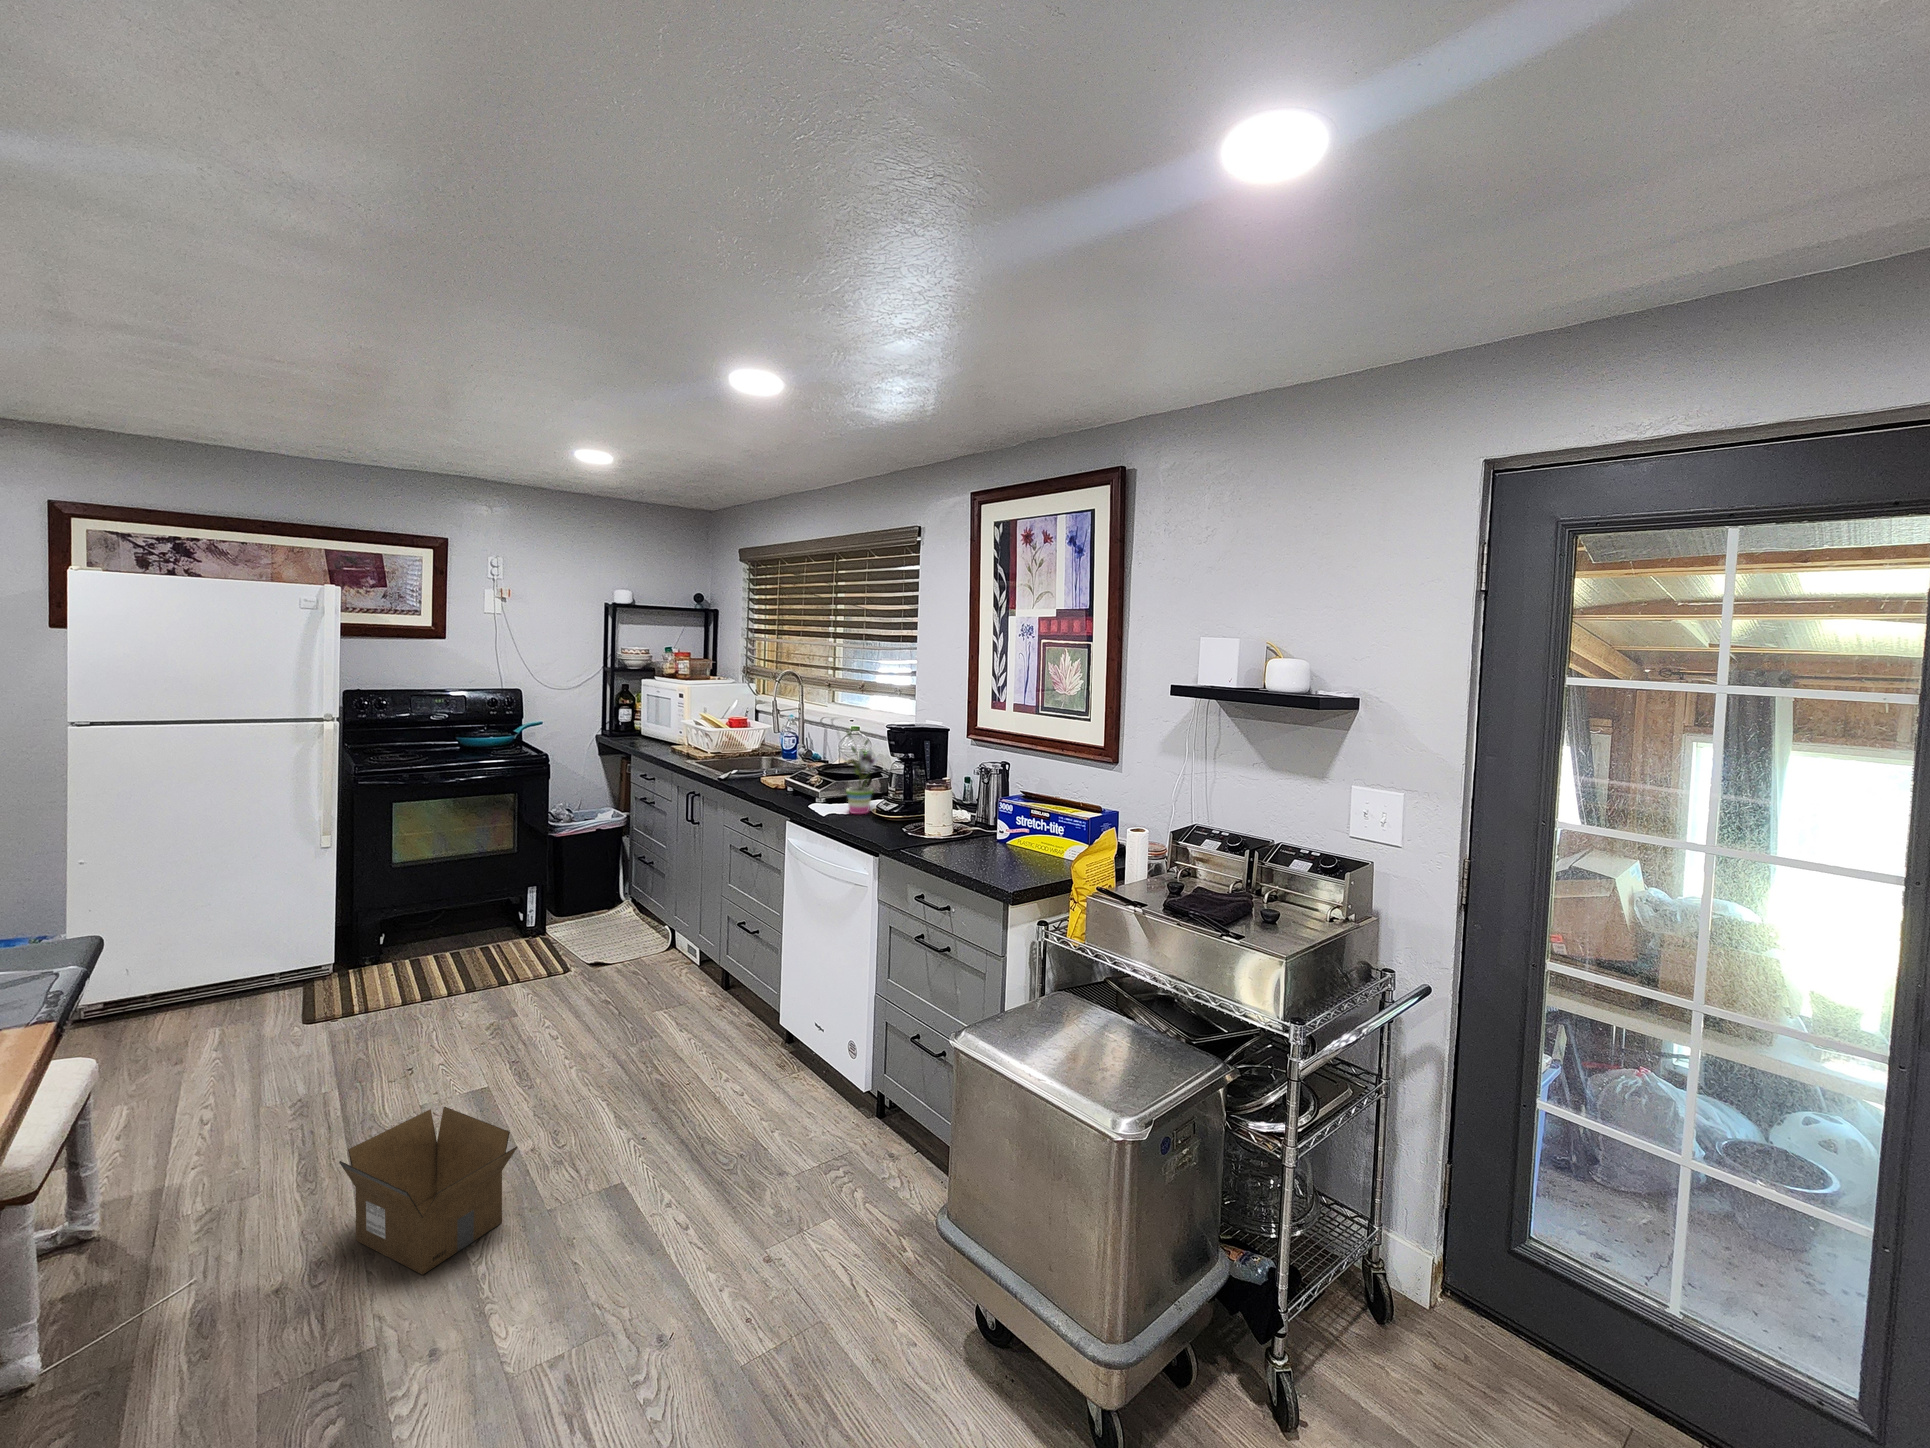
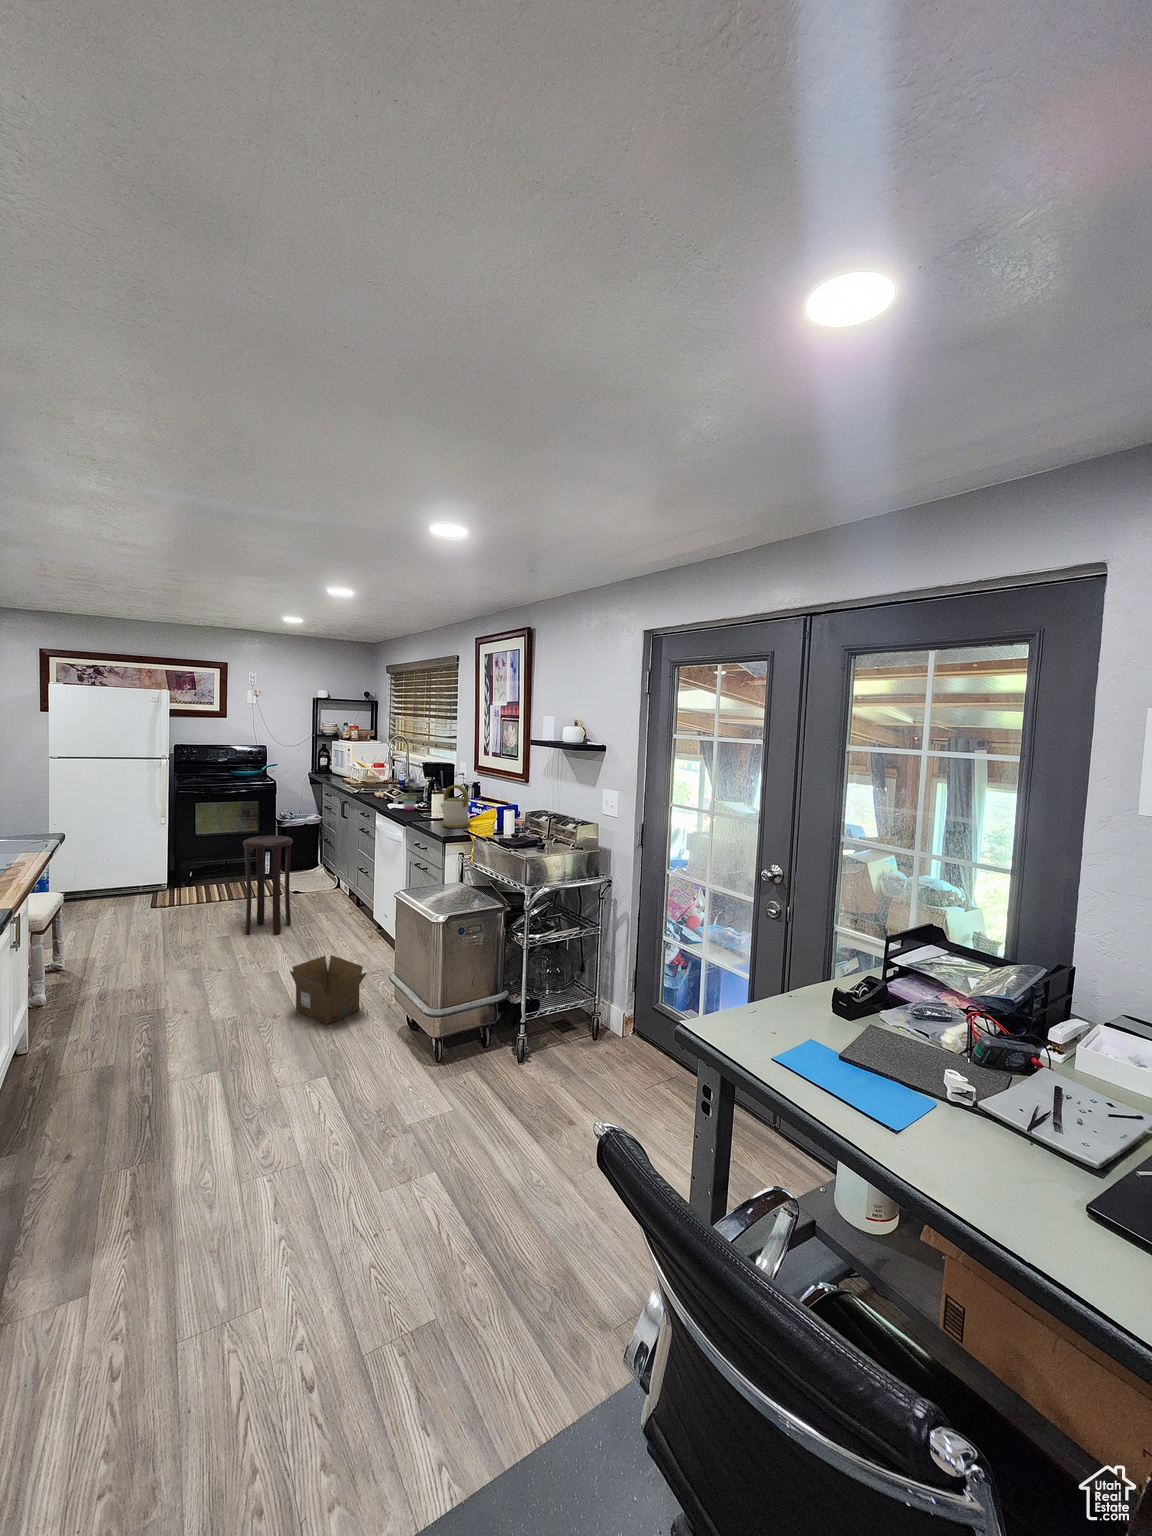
kettle: none [956,770,1019,857] -> present [441,785,470,828]
stool: none [518,870,620,1077] -> present [243,836,293,935]
cardboard box: present [339,1107,517,1275] -> present [290,955,367,1024]

